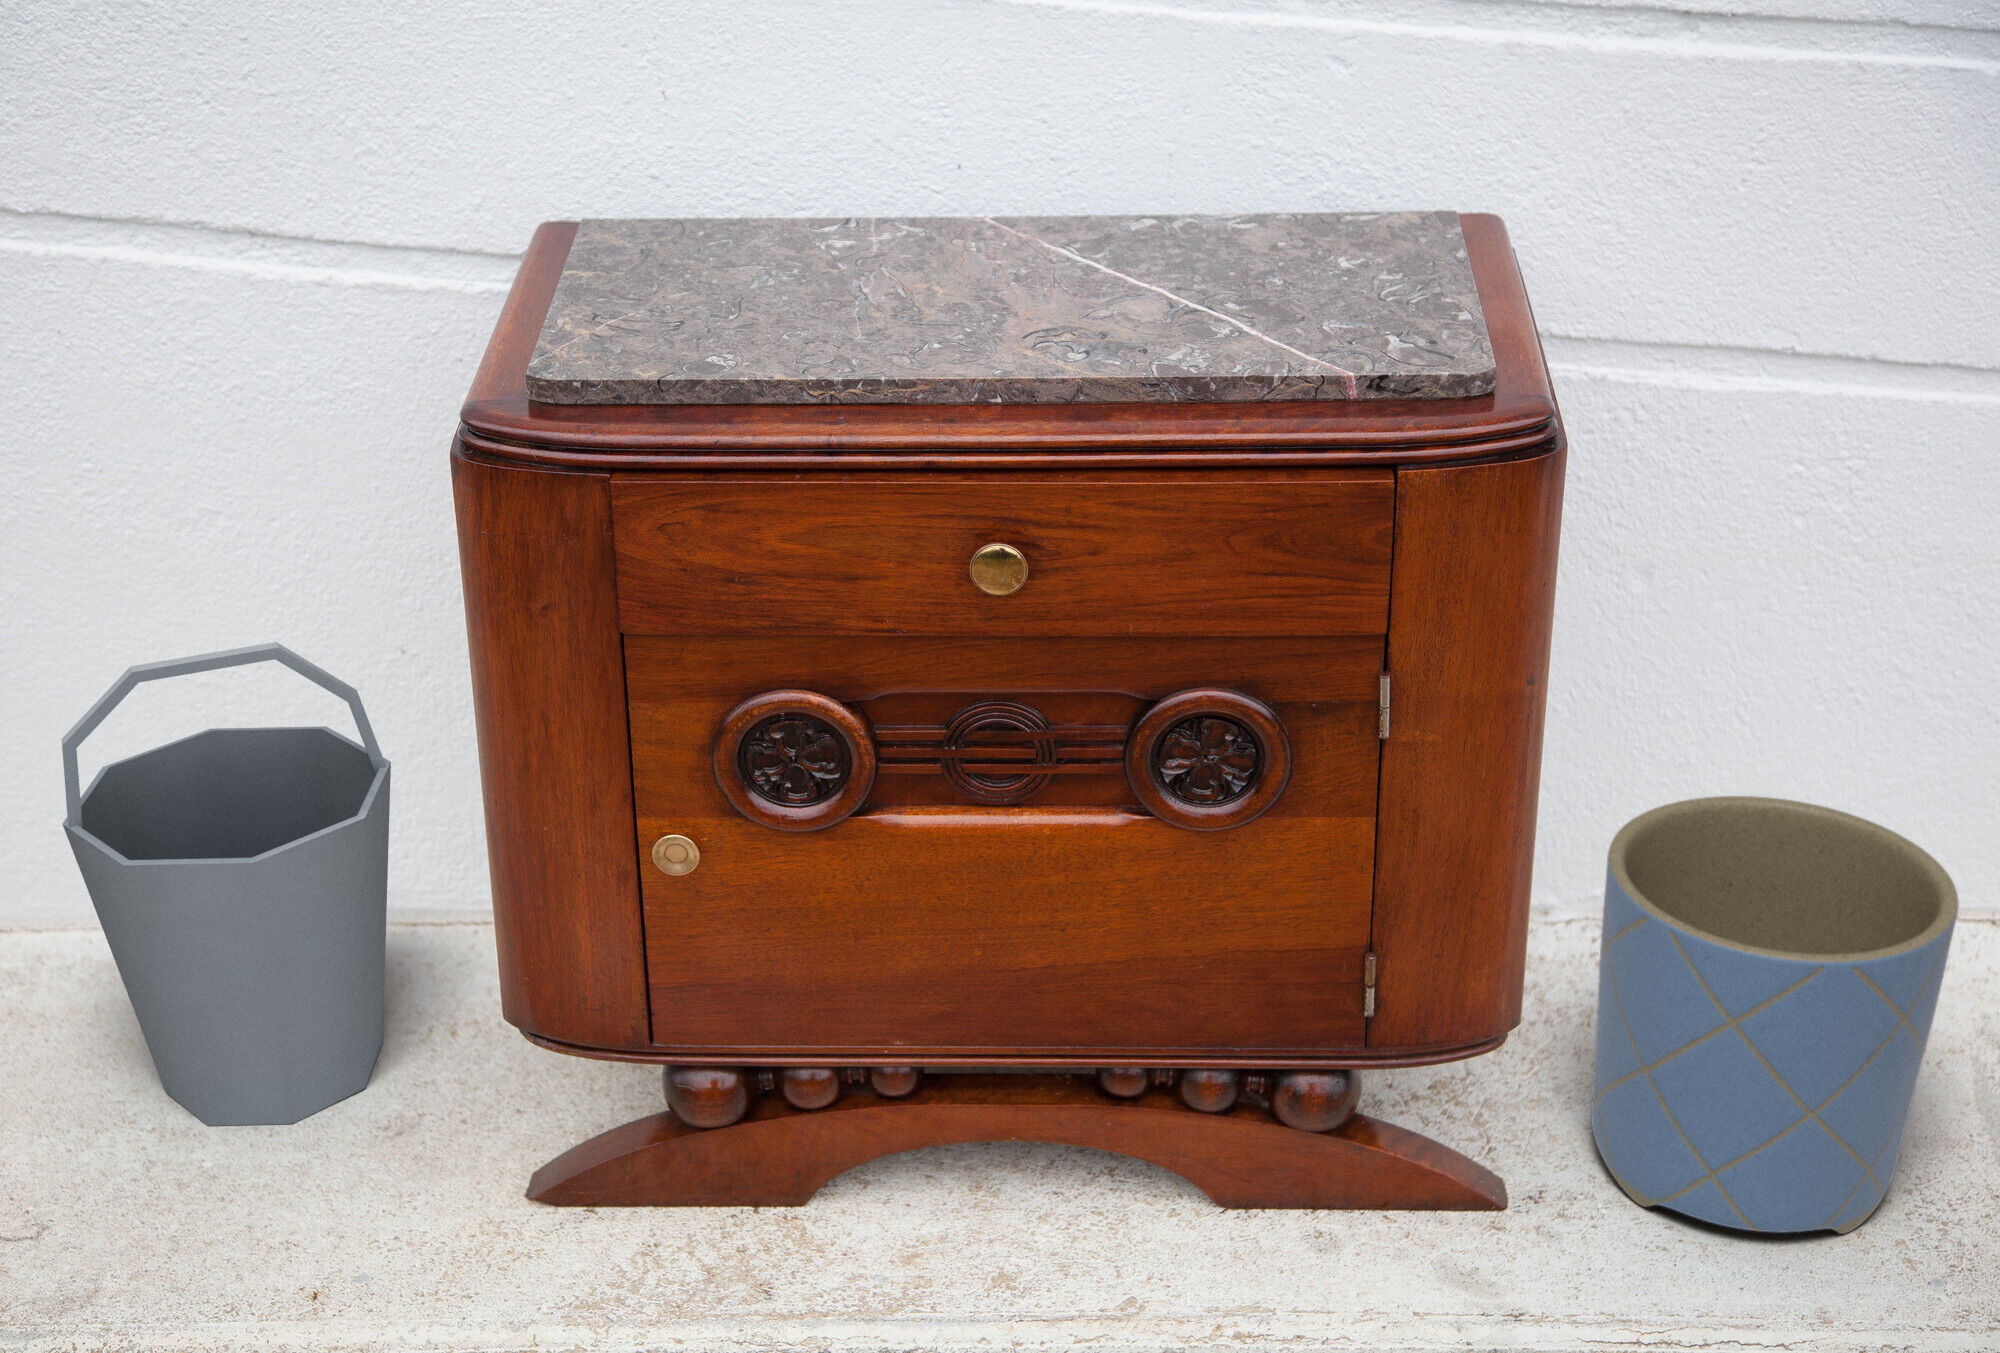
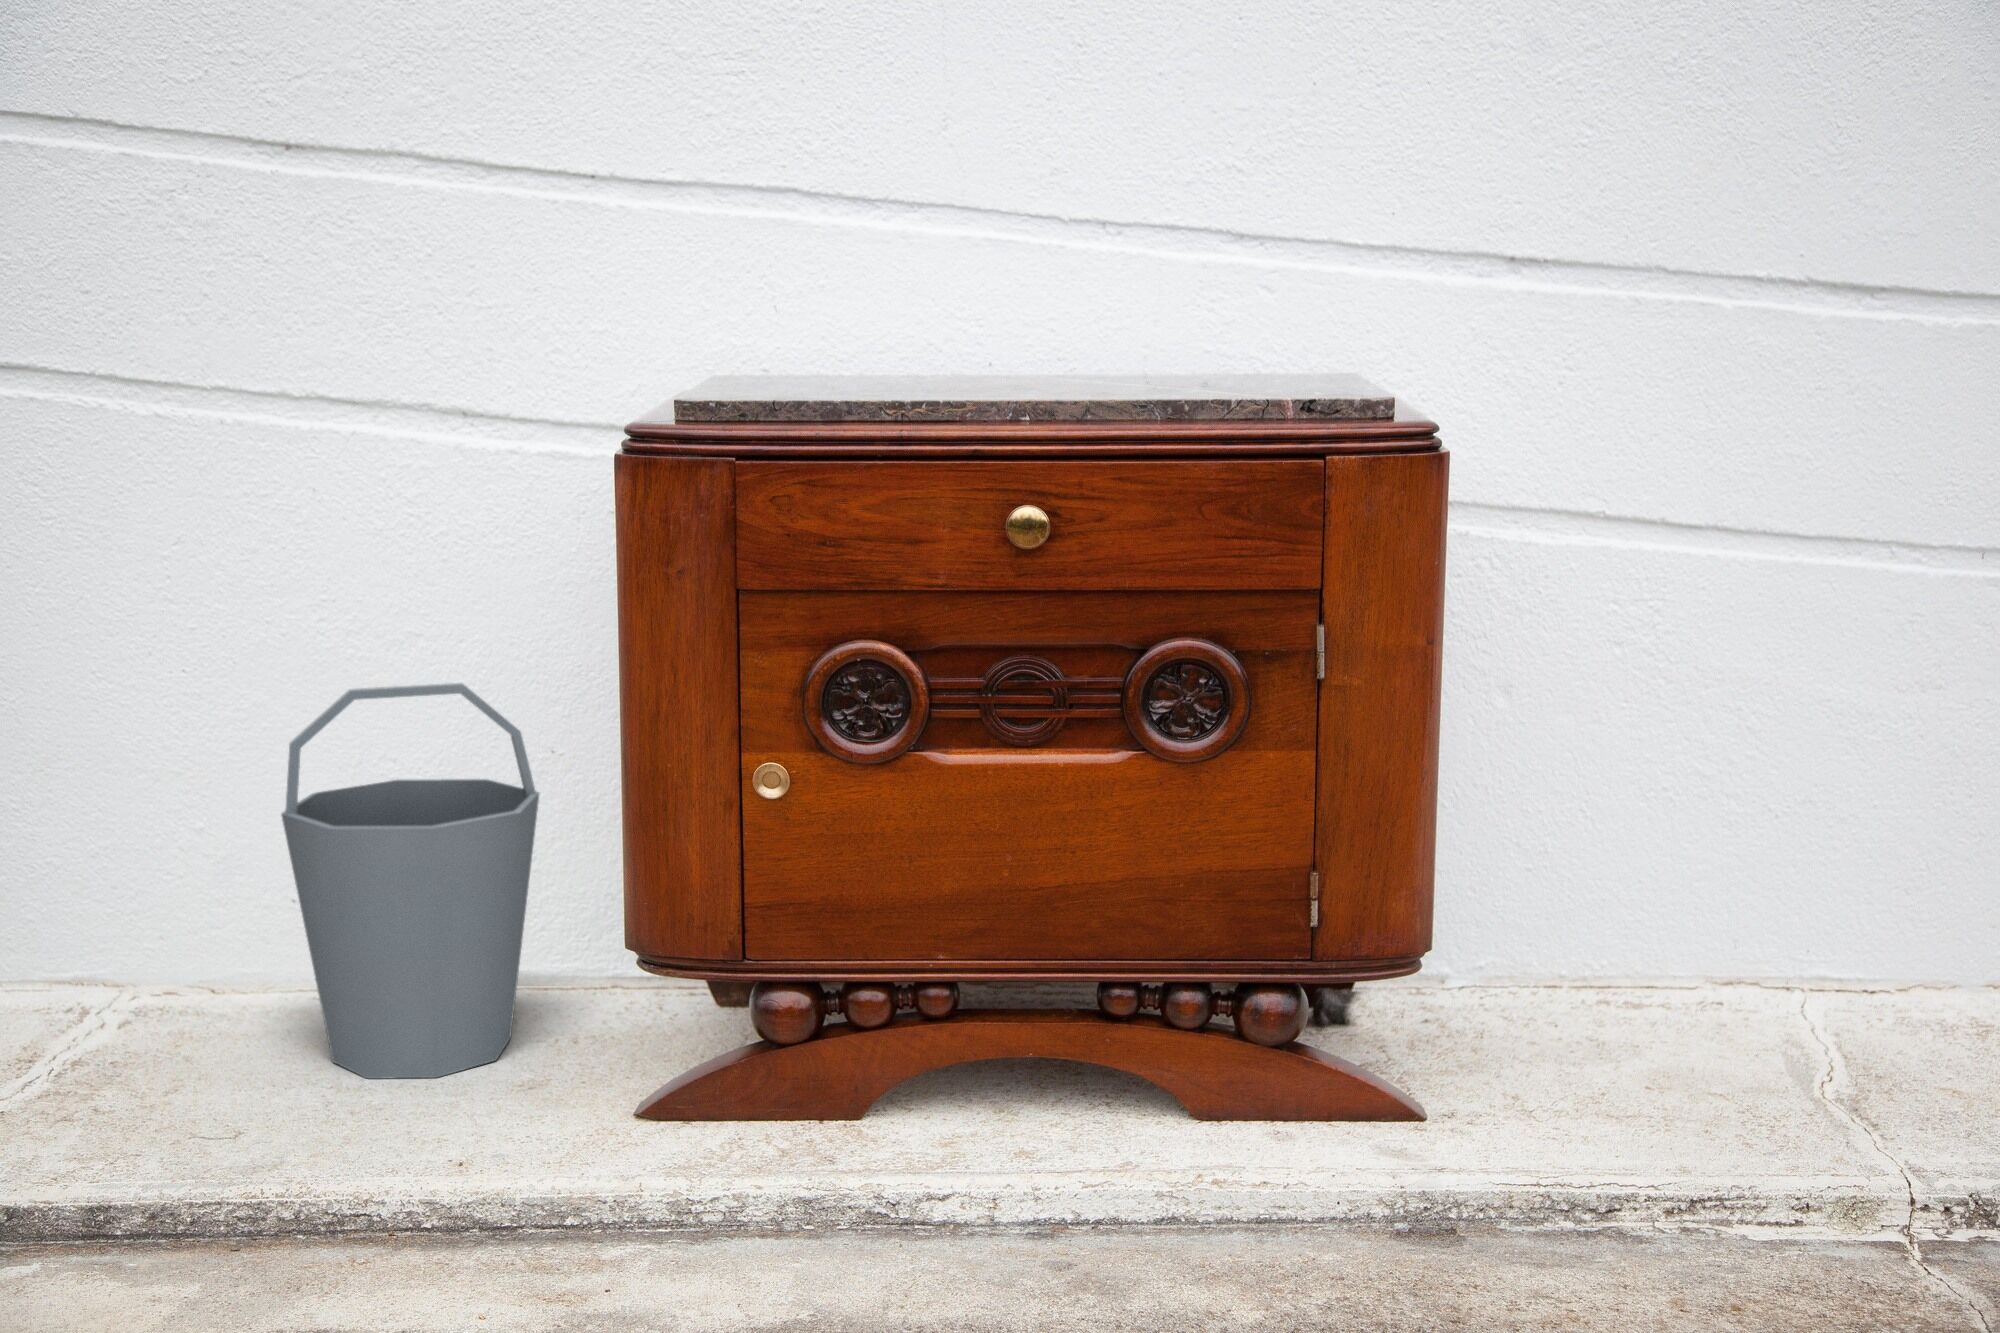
planter: present [1591,796,1959,1234] -> none [1491,812,1765,1134]

